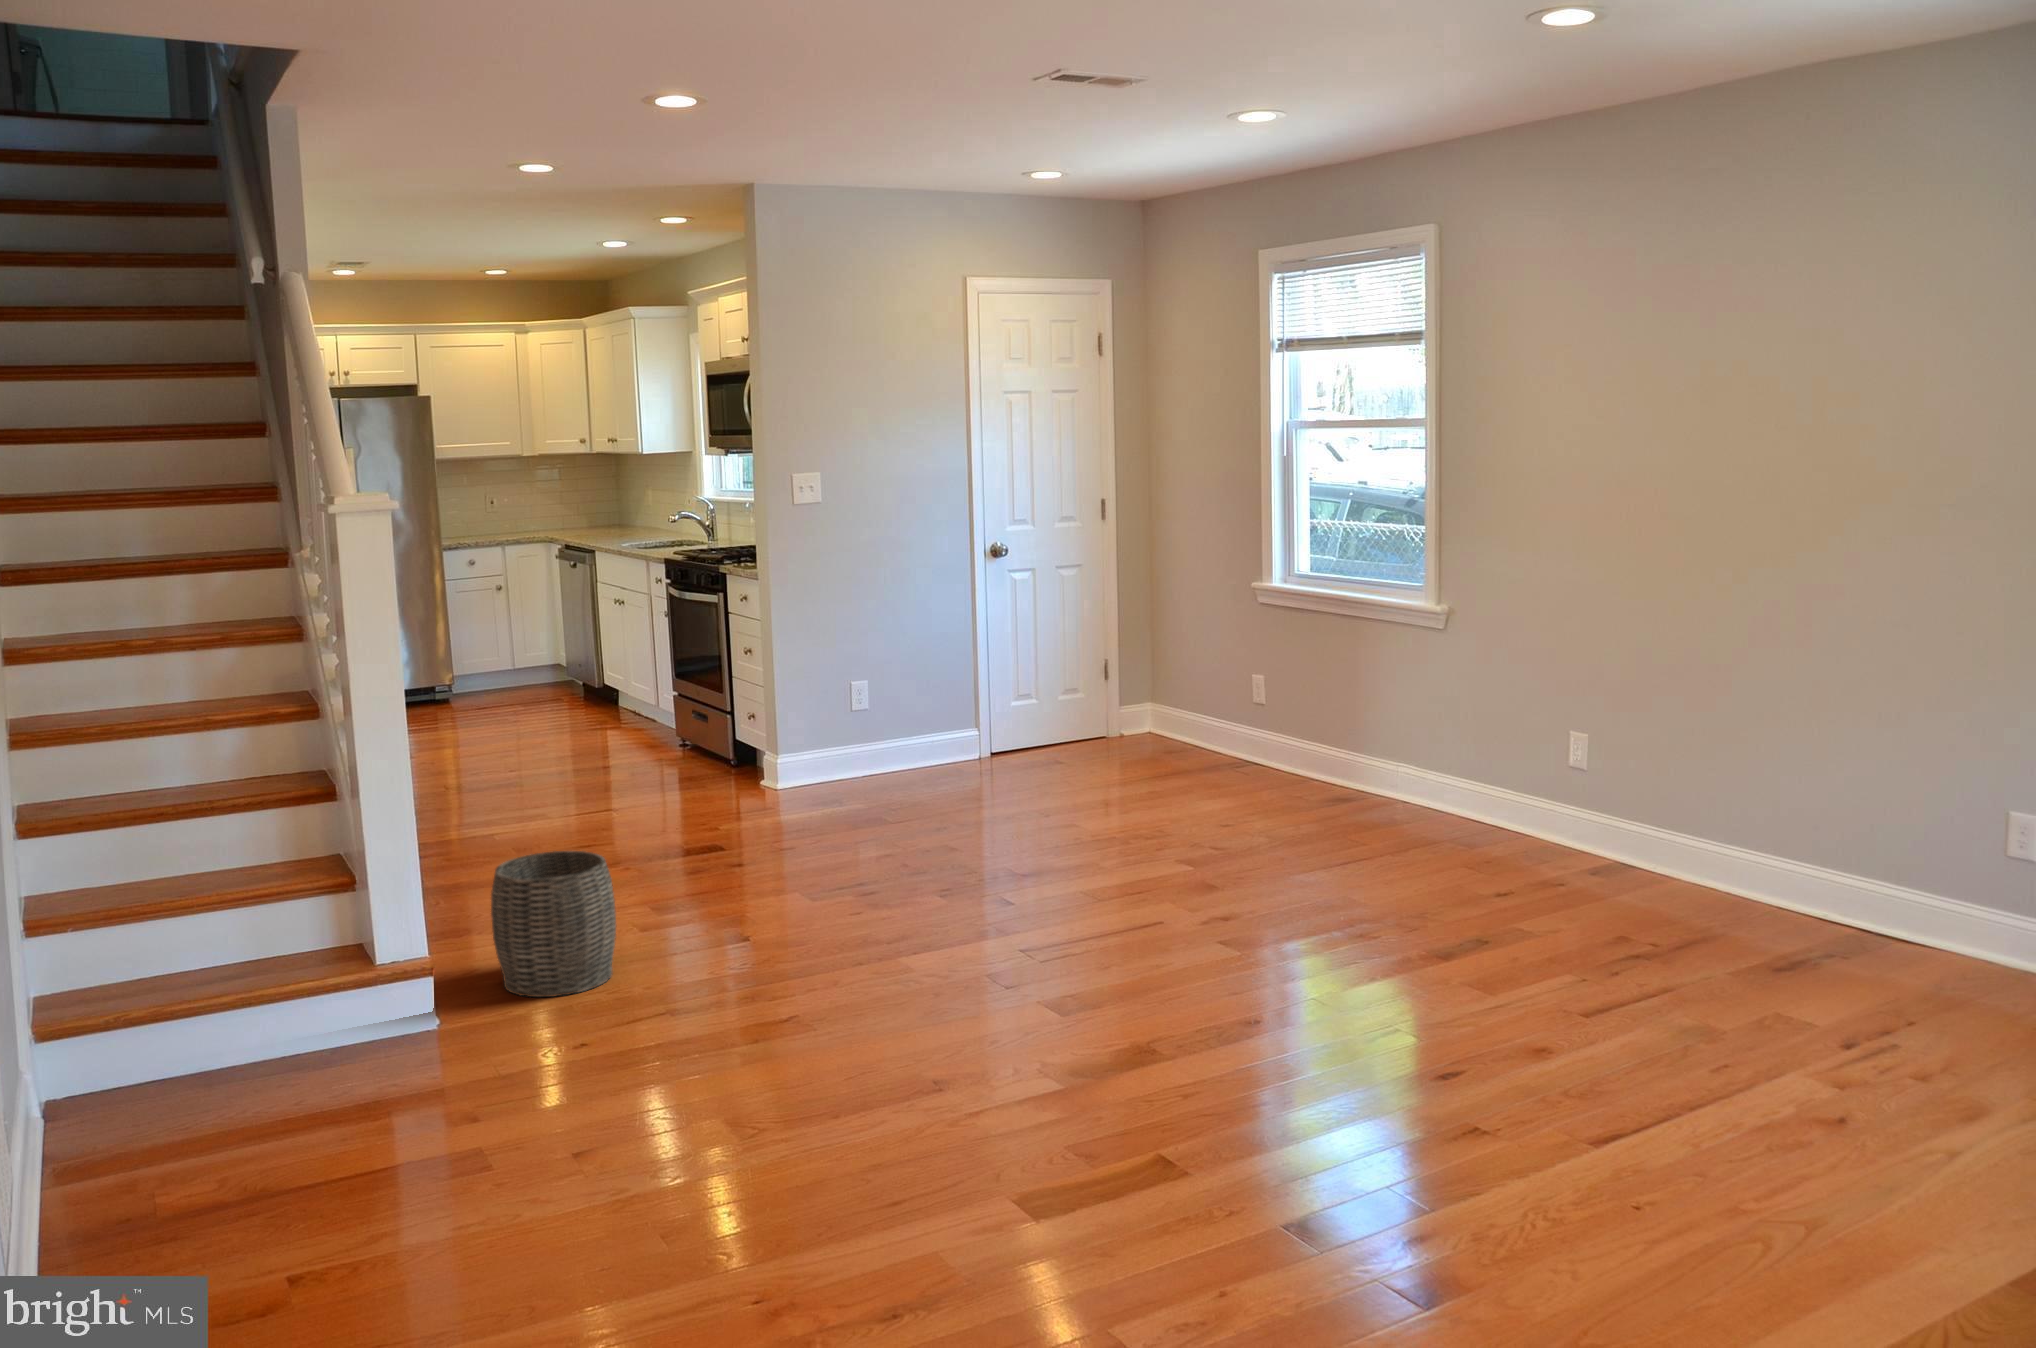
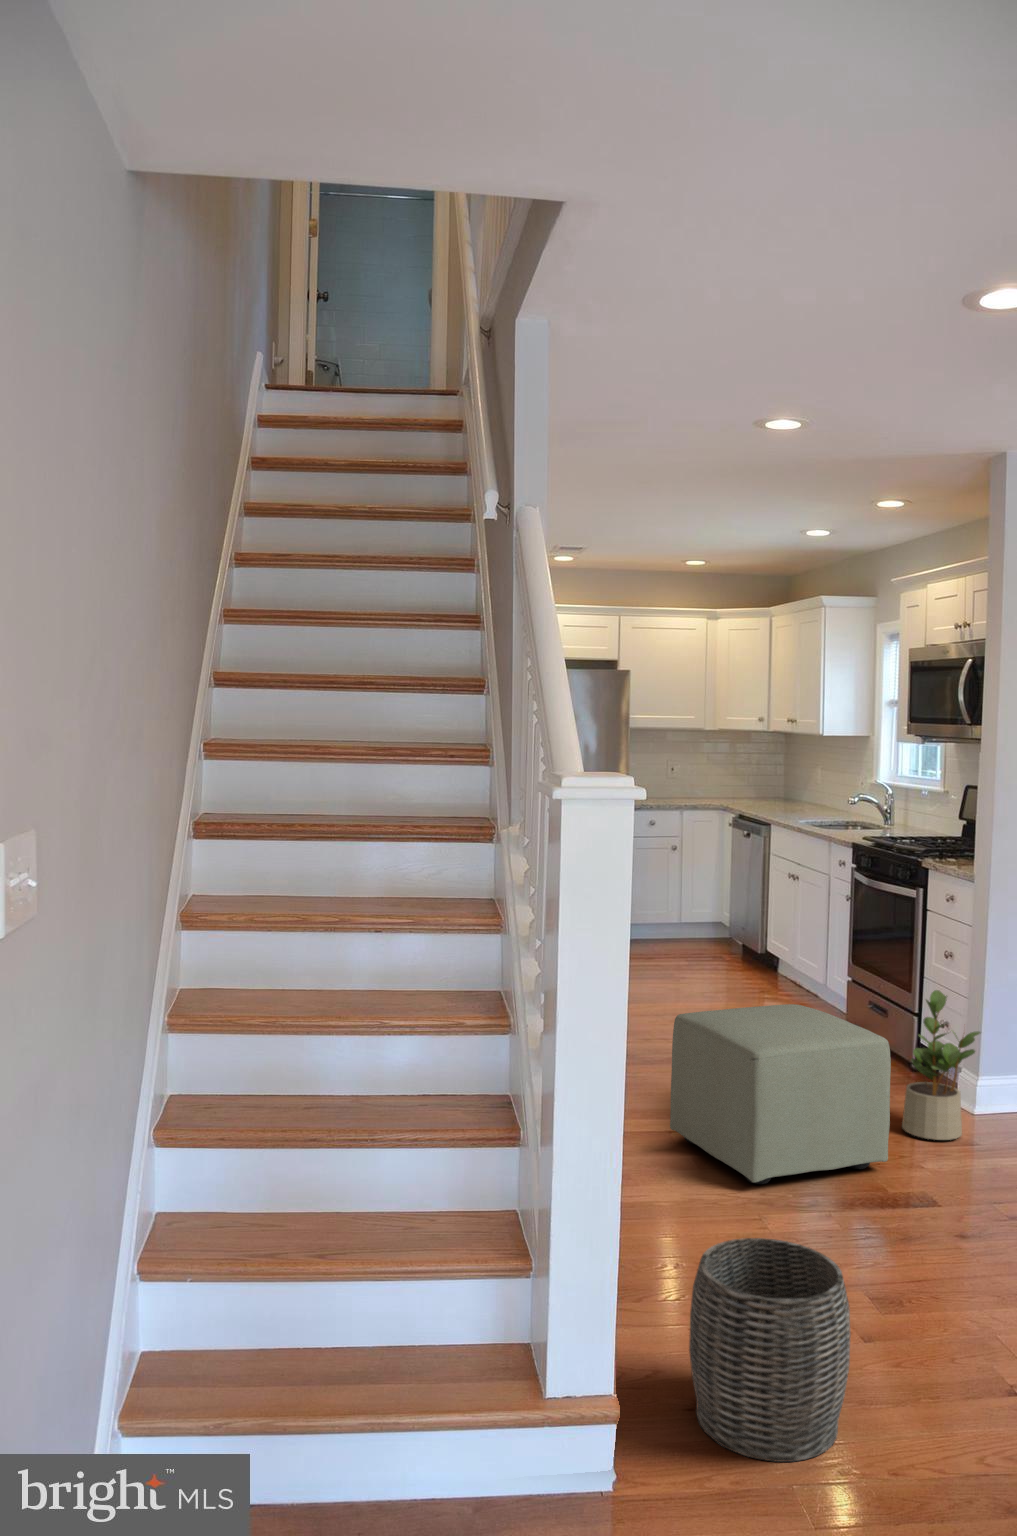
potted plant: none [709,678,770,808] -> present [902,990,980,1140]
ottoman: none [486,706,688,857] -> present [670,1004,891,1184]

